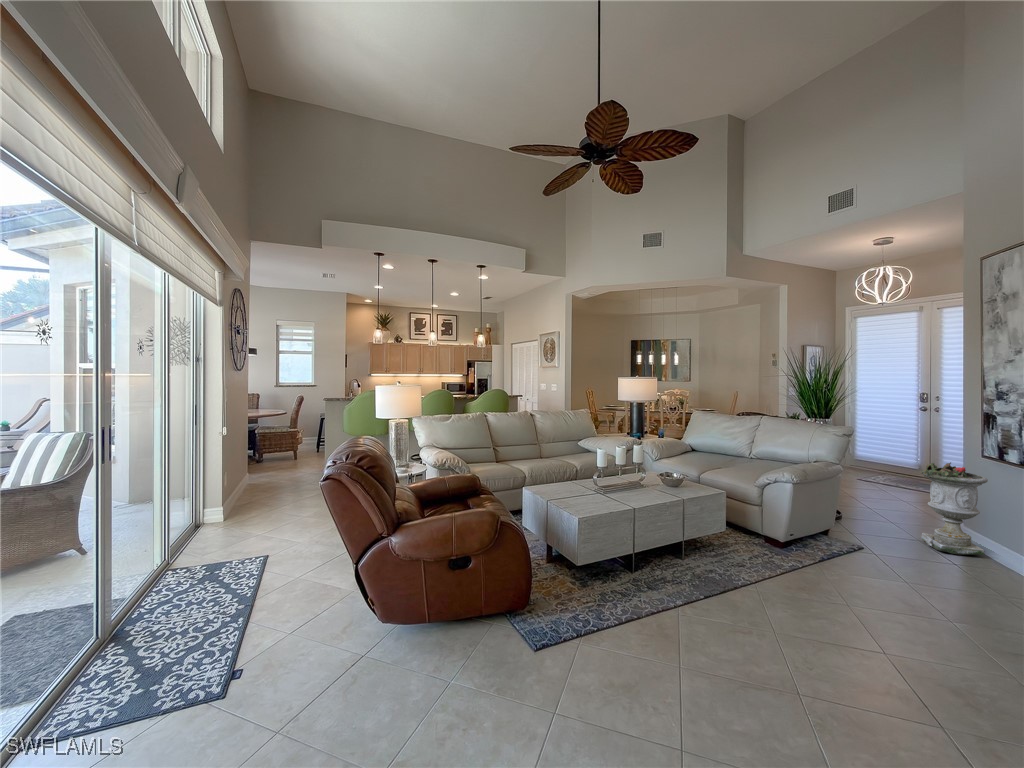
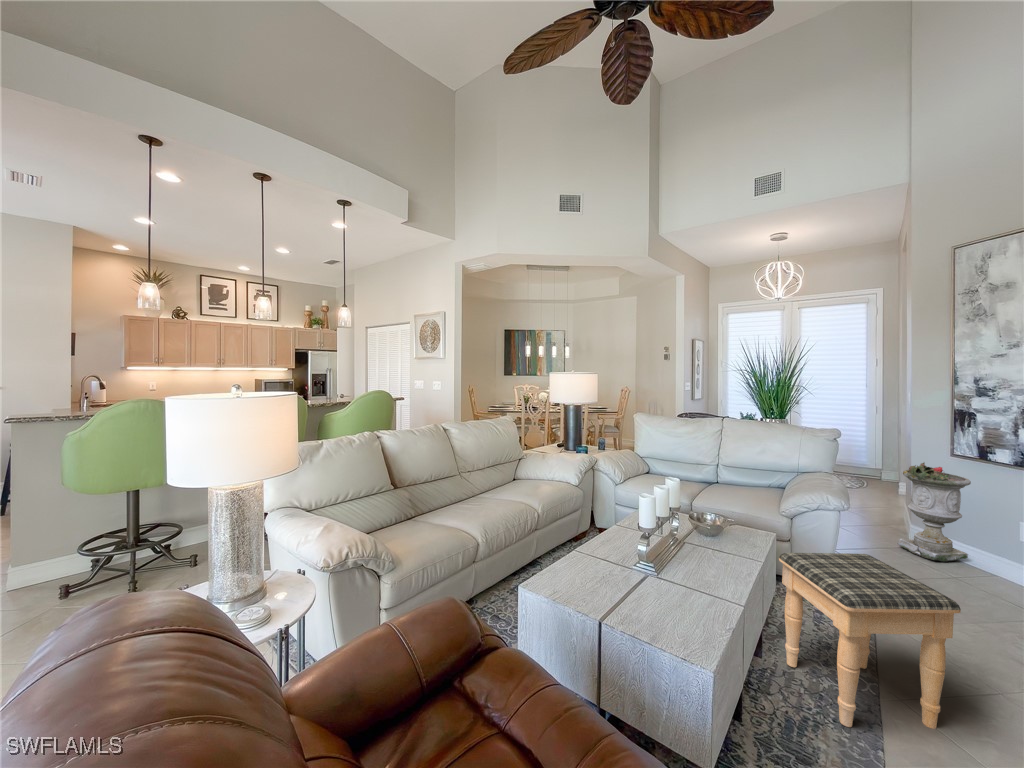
footstool: none [688,493,766,600] -> present [779,553,961,729]

